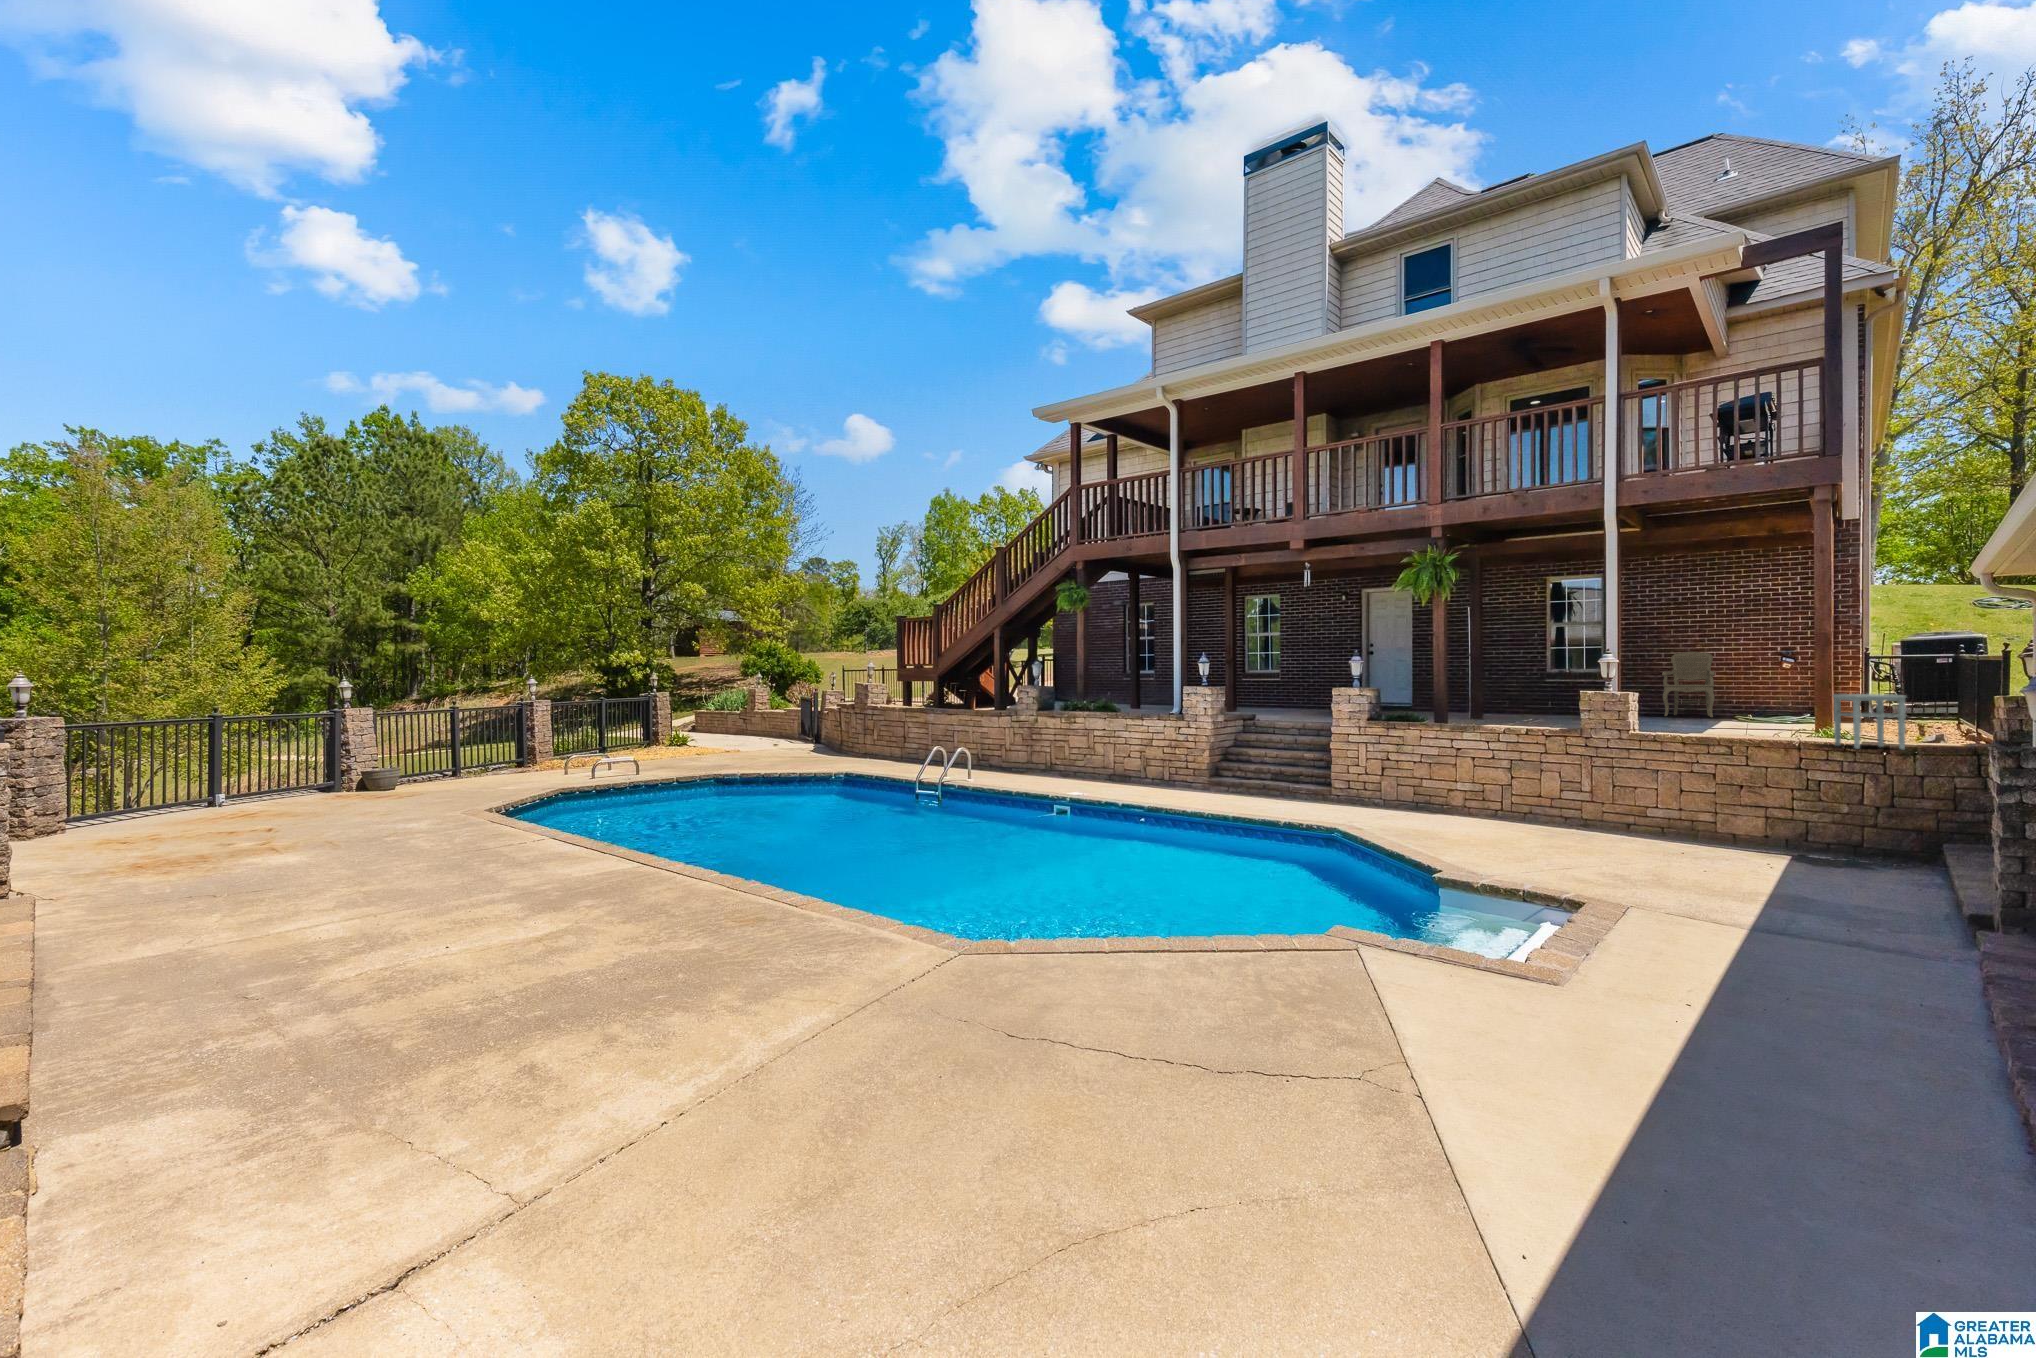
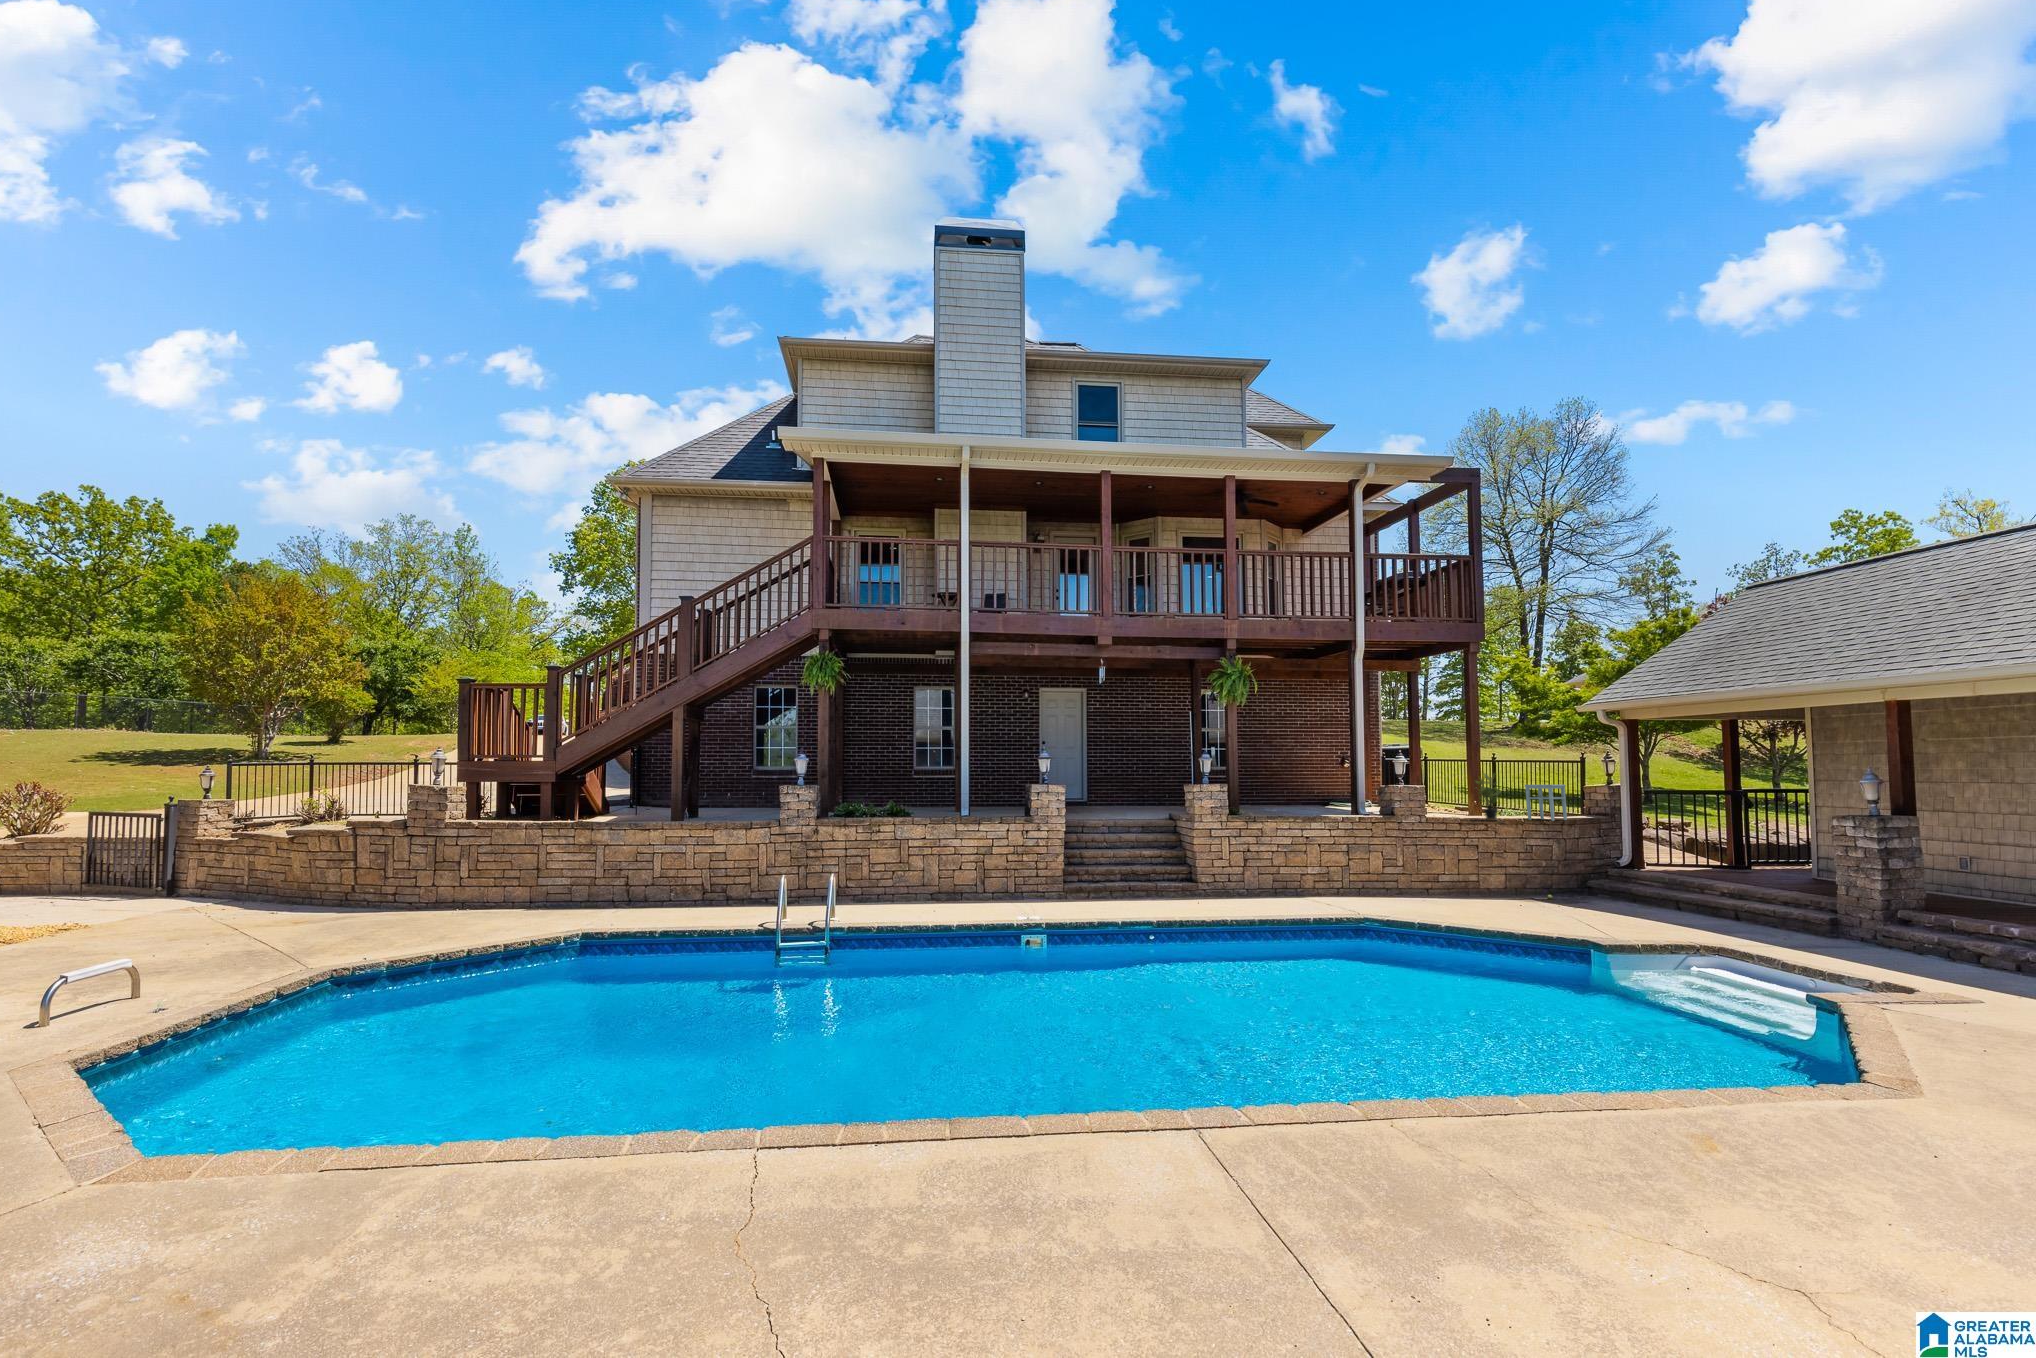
armchair: present [1662,652,1715,717] -> none [1278,756,1317,807]
potted plant: none [1713,678,1759,743] -> present [1476,774,1499,821]

